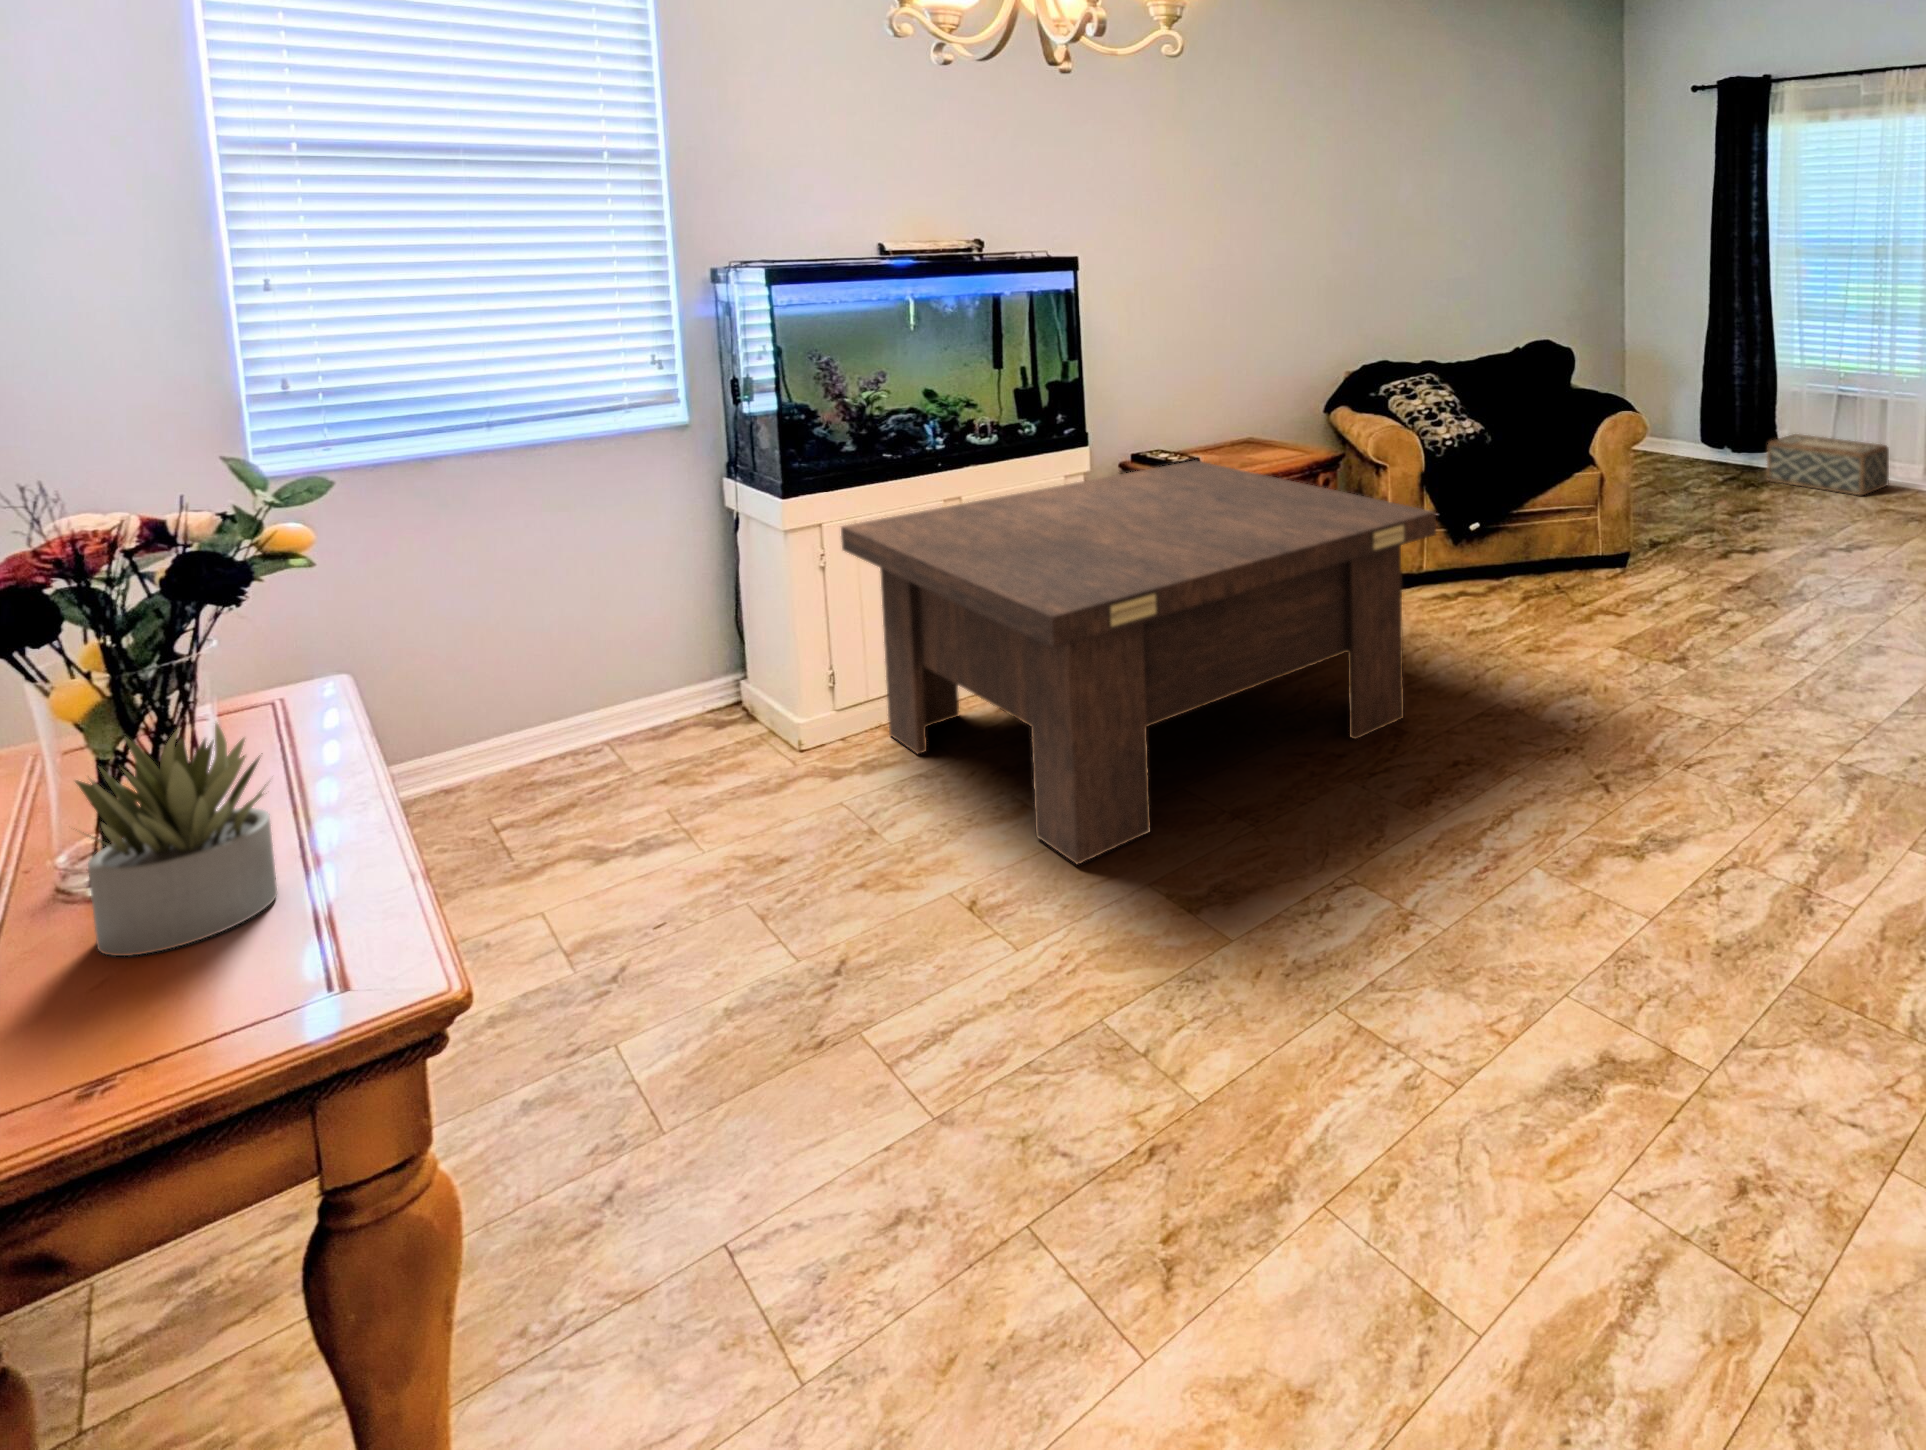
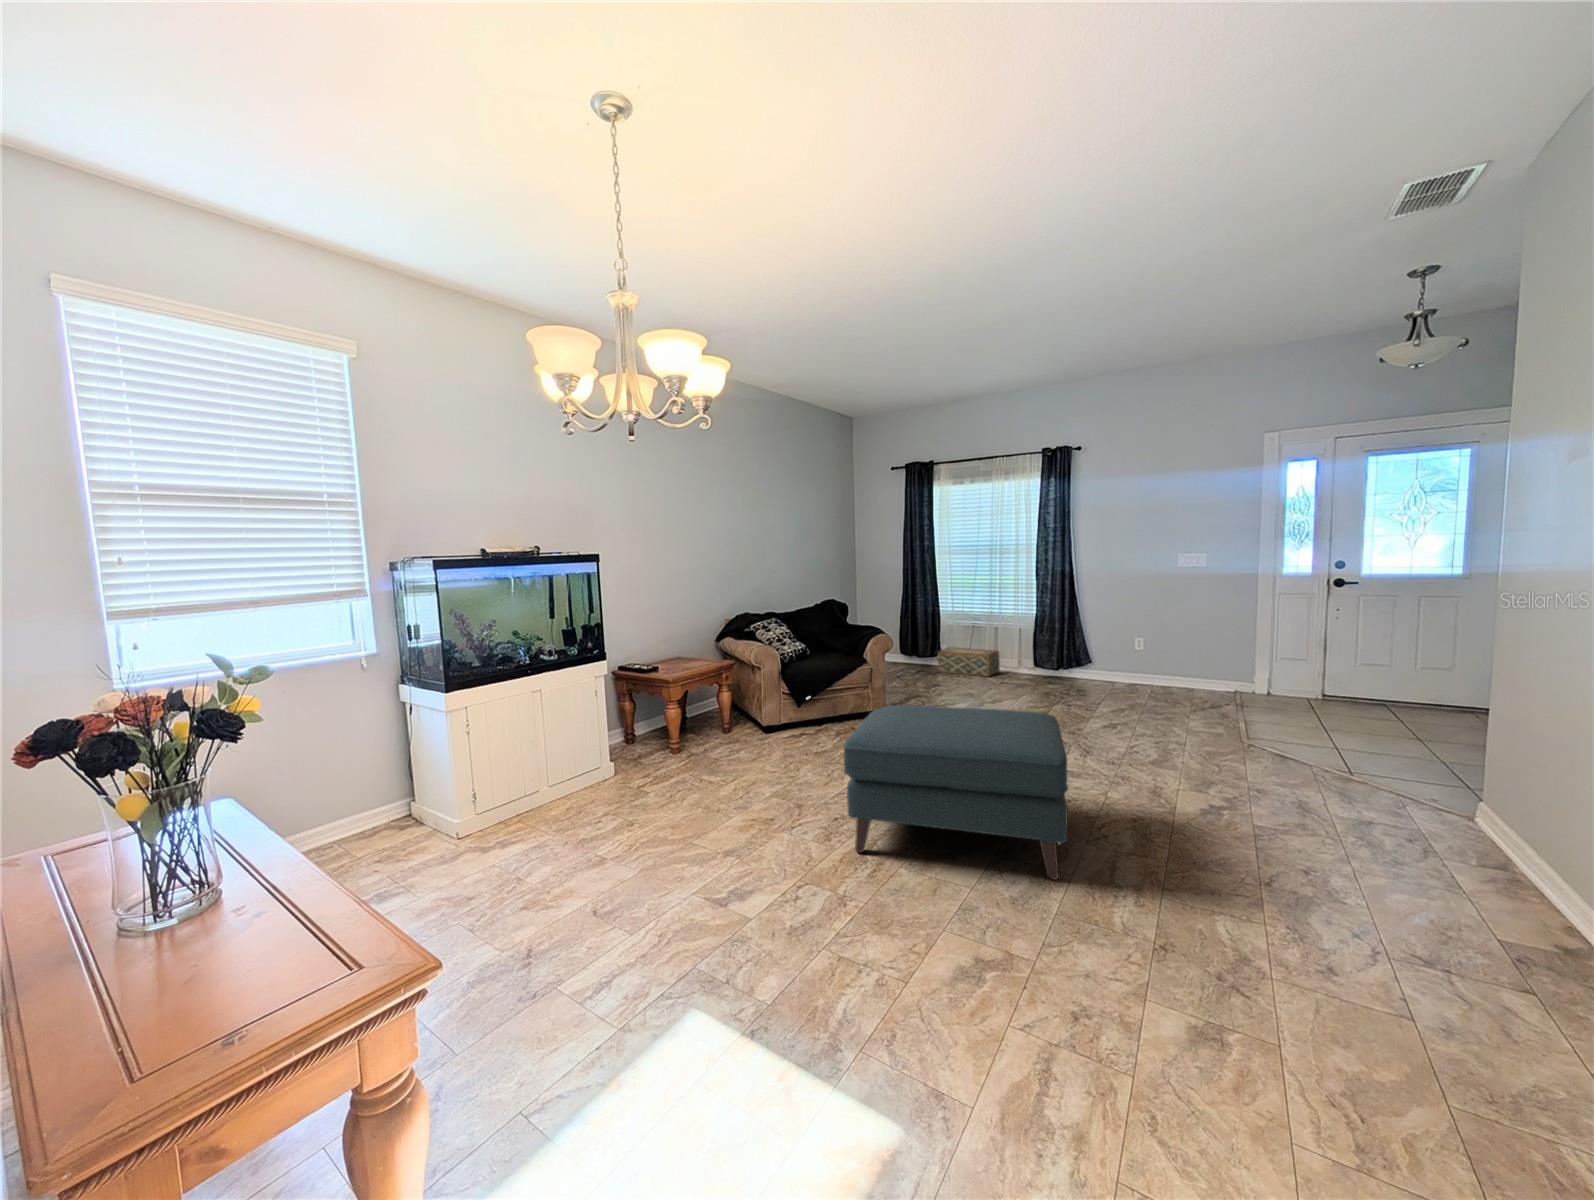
coffee table: present [841,460,1436,865] -> none [478,667,814,887]
ottoman: none [1445,557,1880,915] -> present [844,705,1068,880]
succulent plant: present [75,723,277,956] -> none [157,811,282,961]

